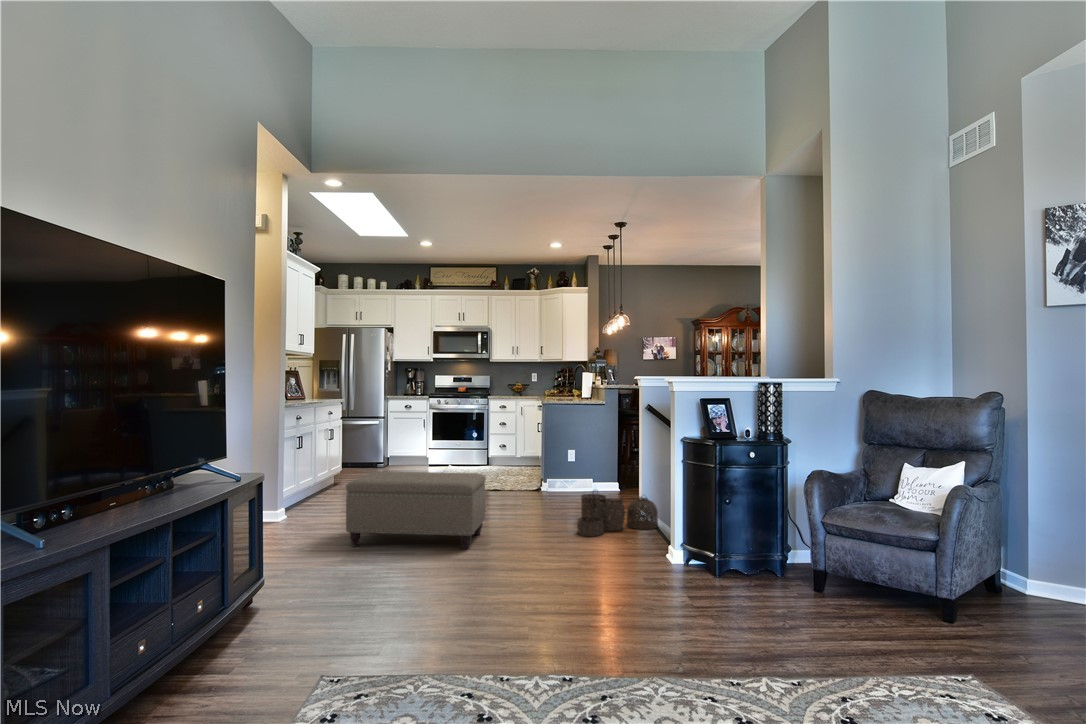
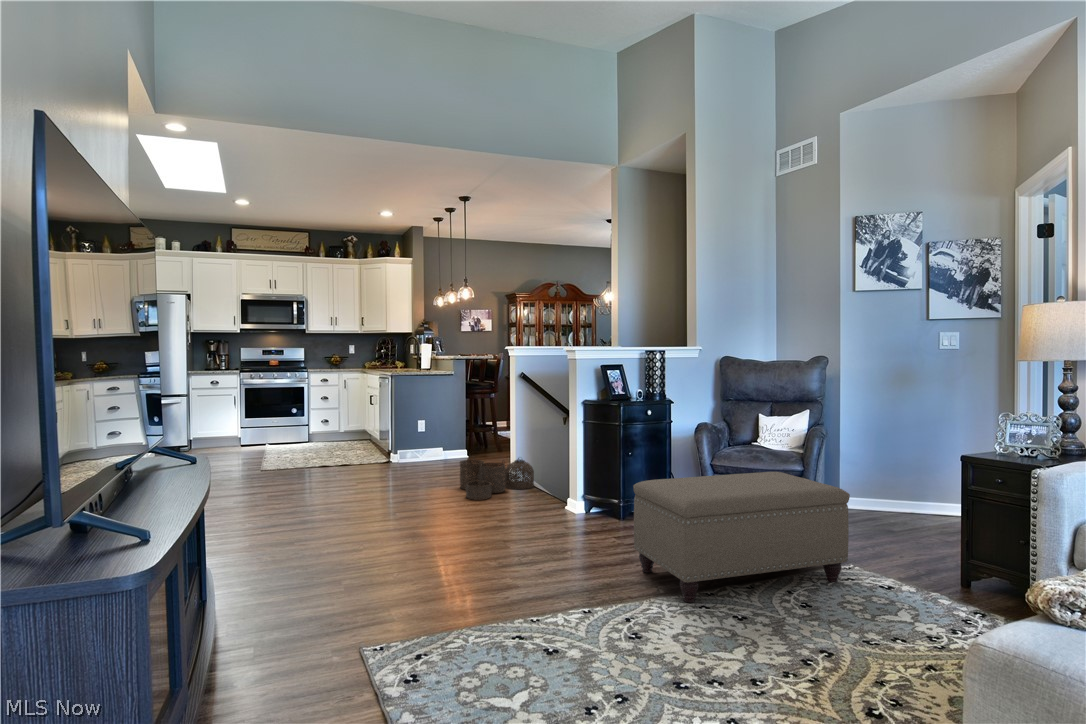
ottoman: present [346,472,486,549] -> present [633,472,850,603]

